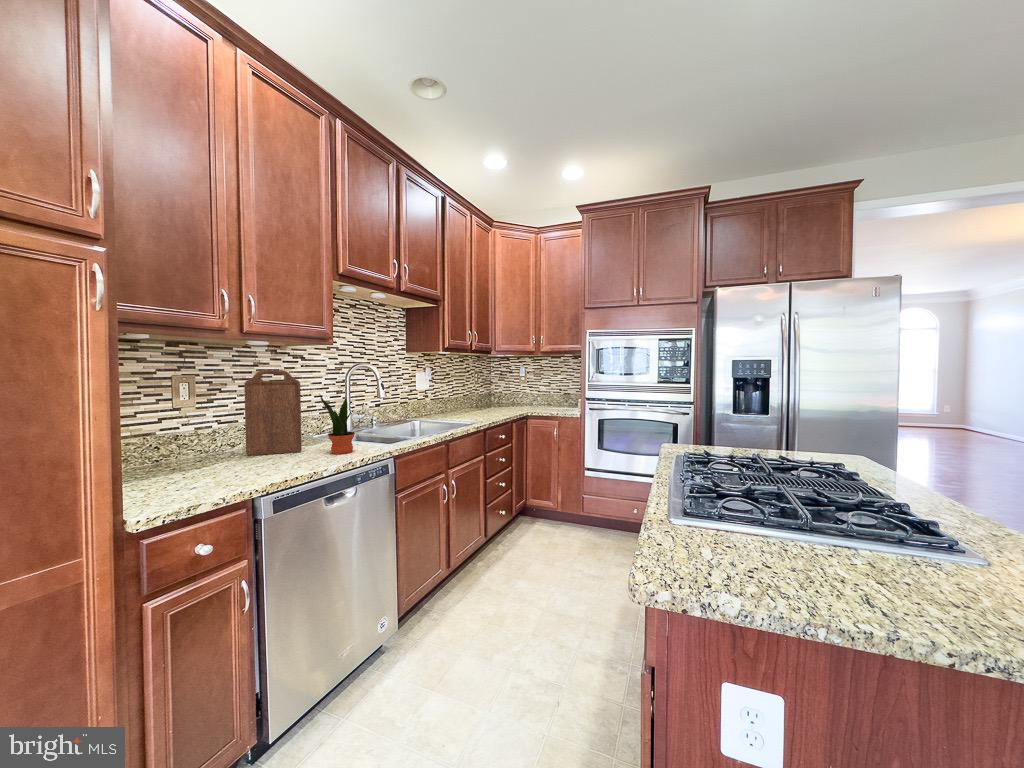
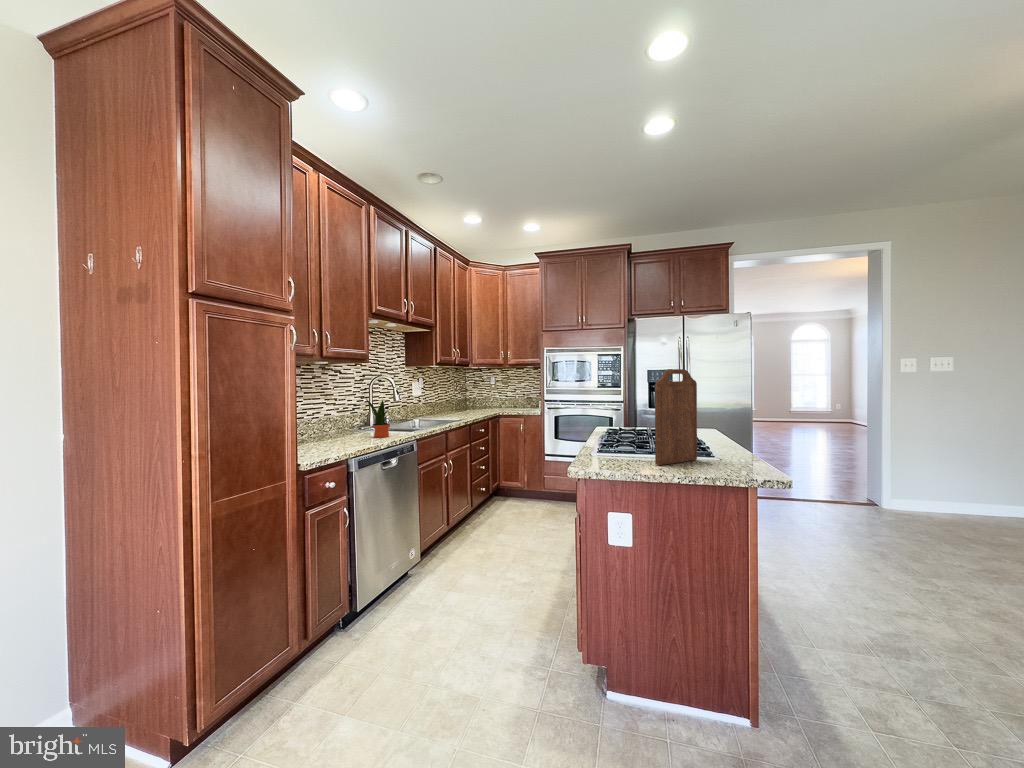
cutting board: present [244,370,302,455] -> present [655,369,697,465]

